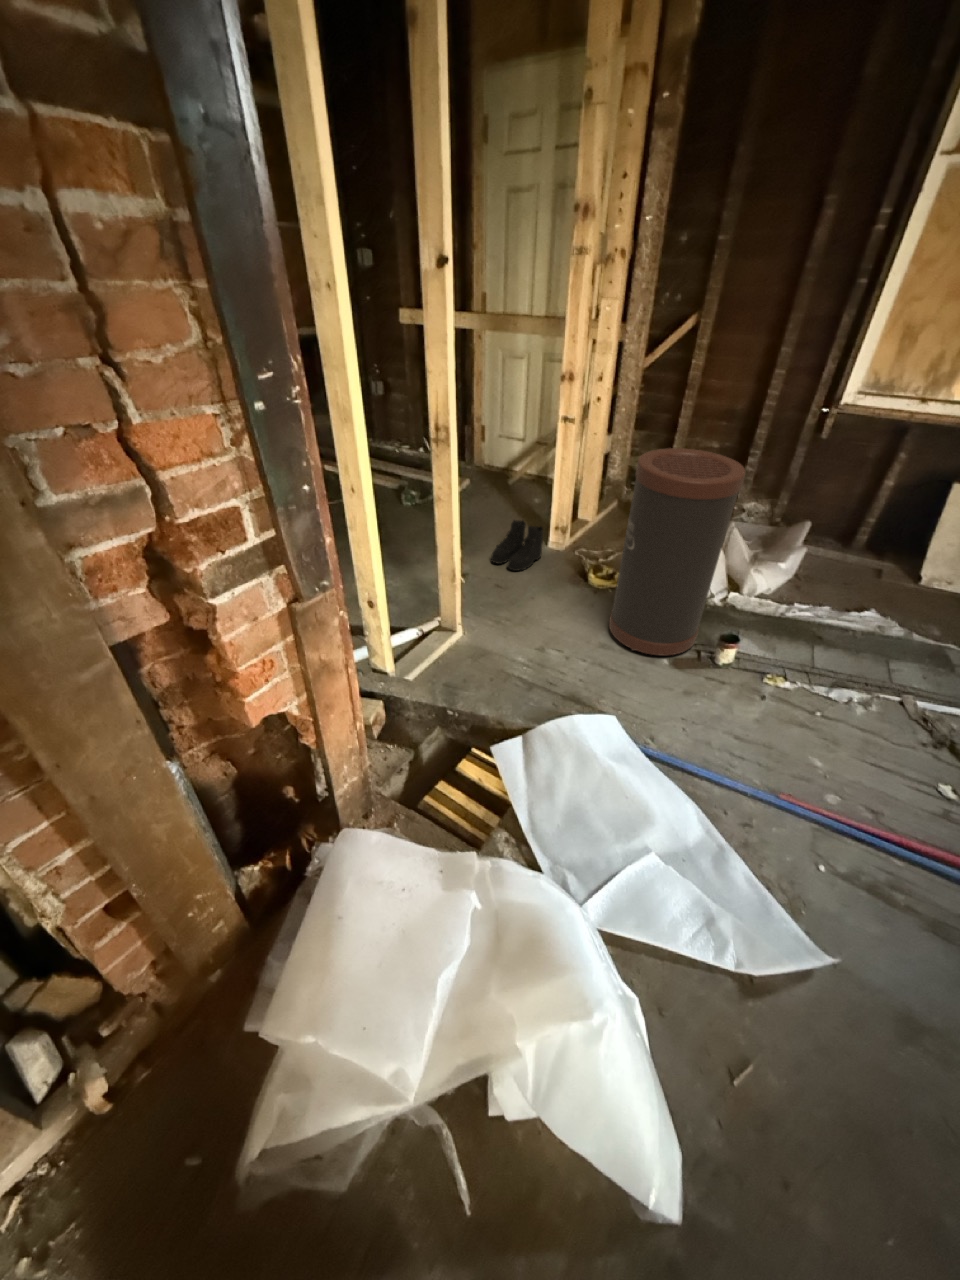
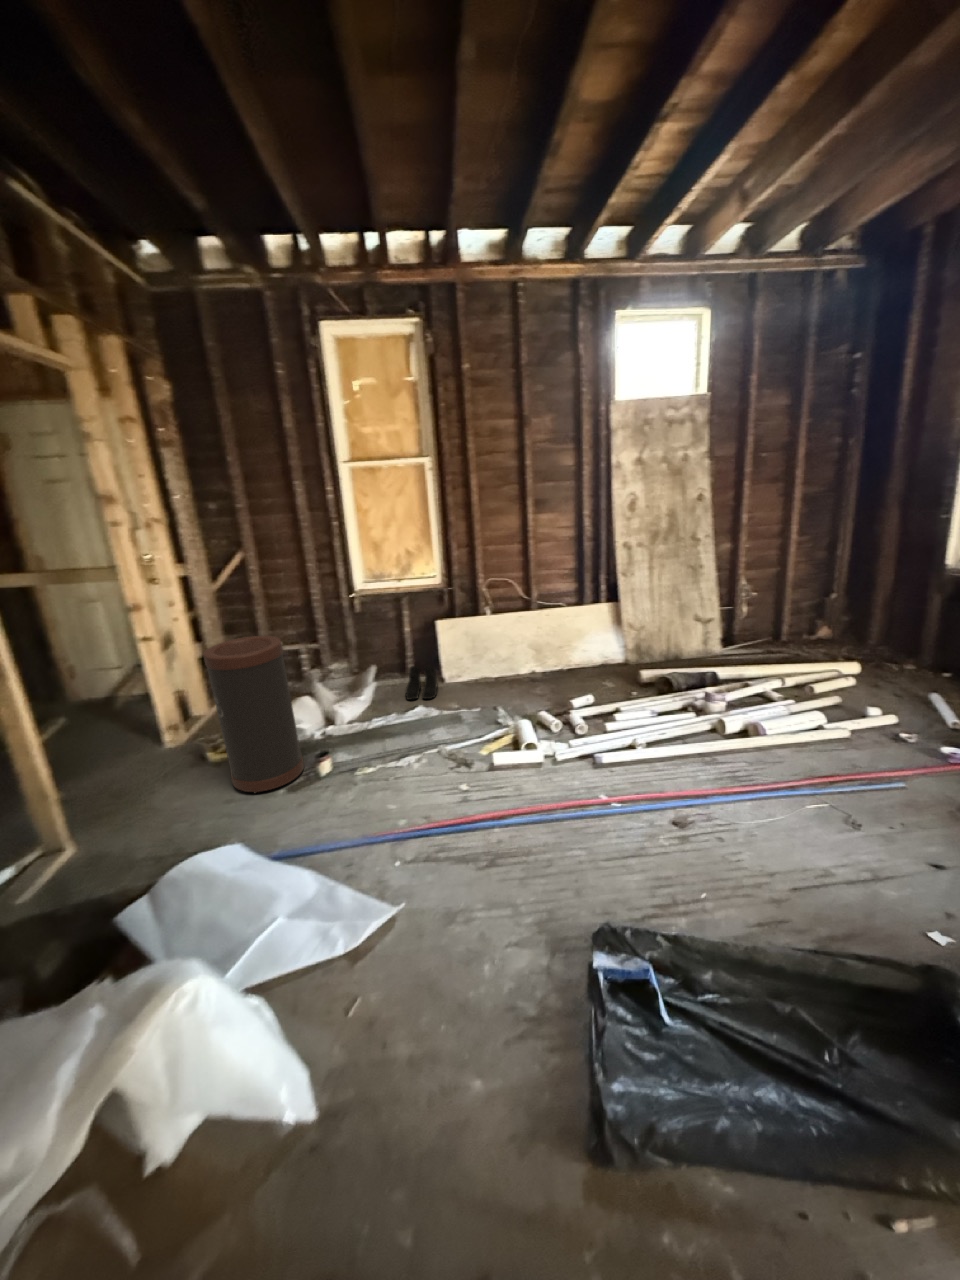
boots: present [491,520,543,571] -> present [406,665,438,700]

